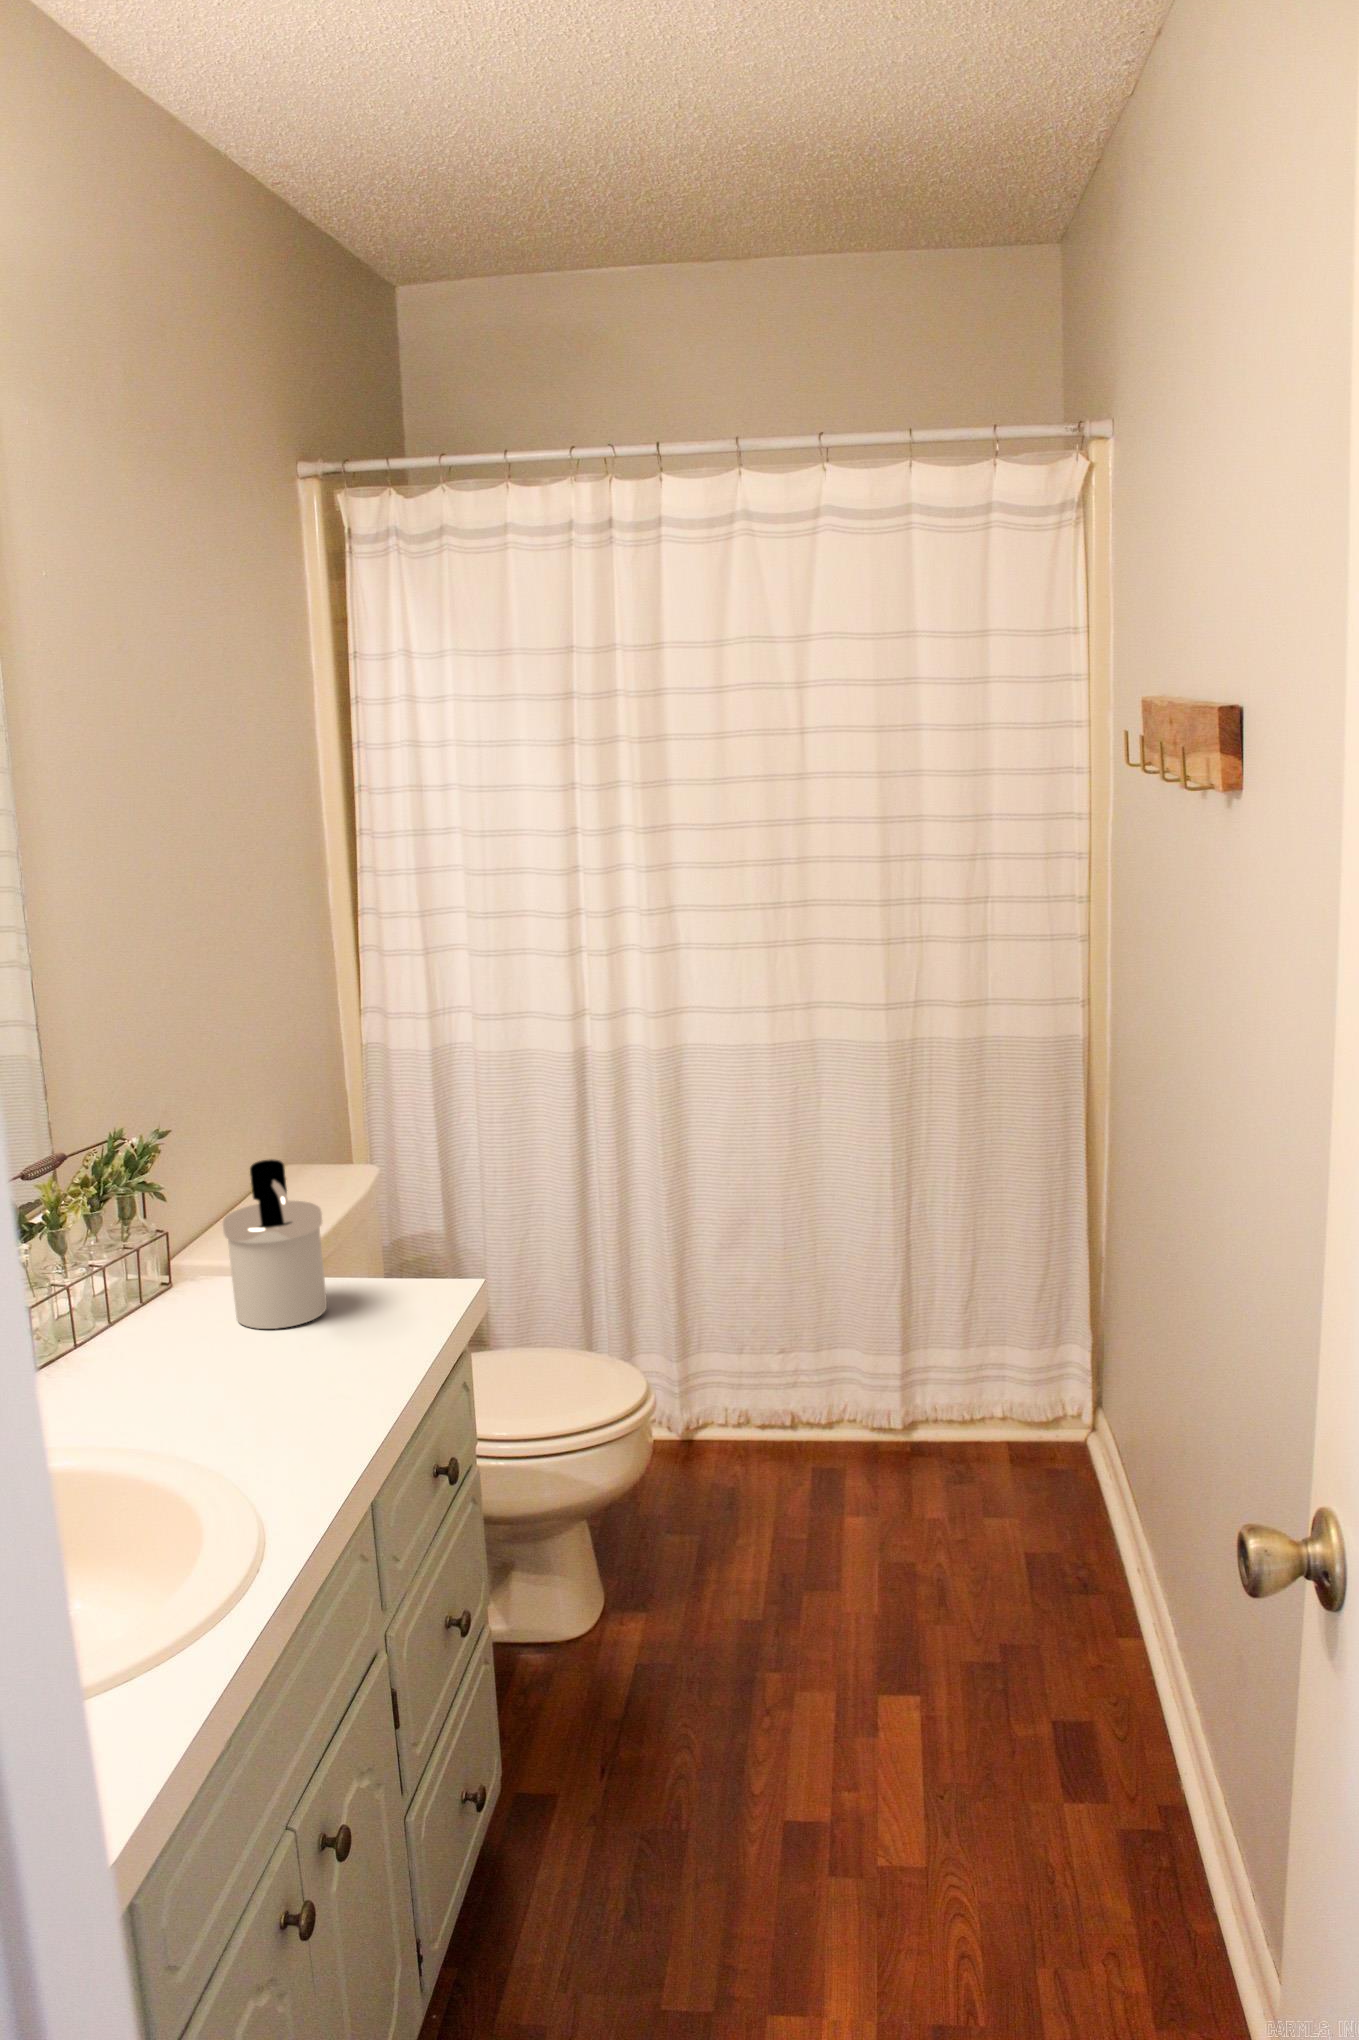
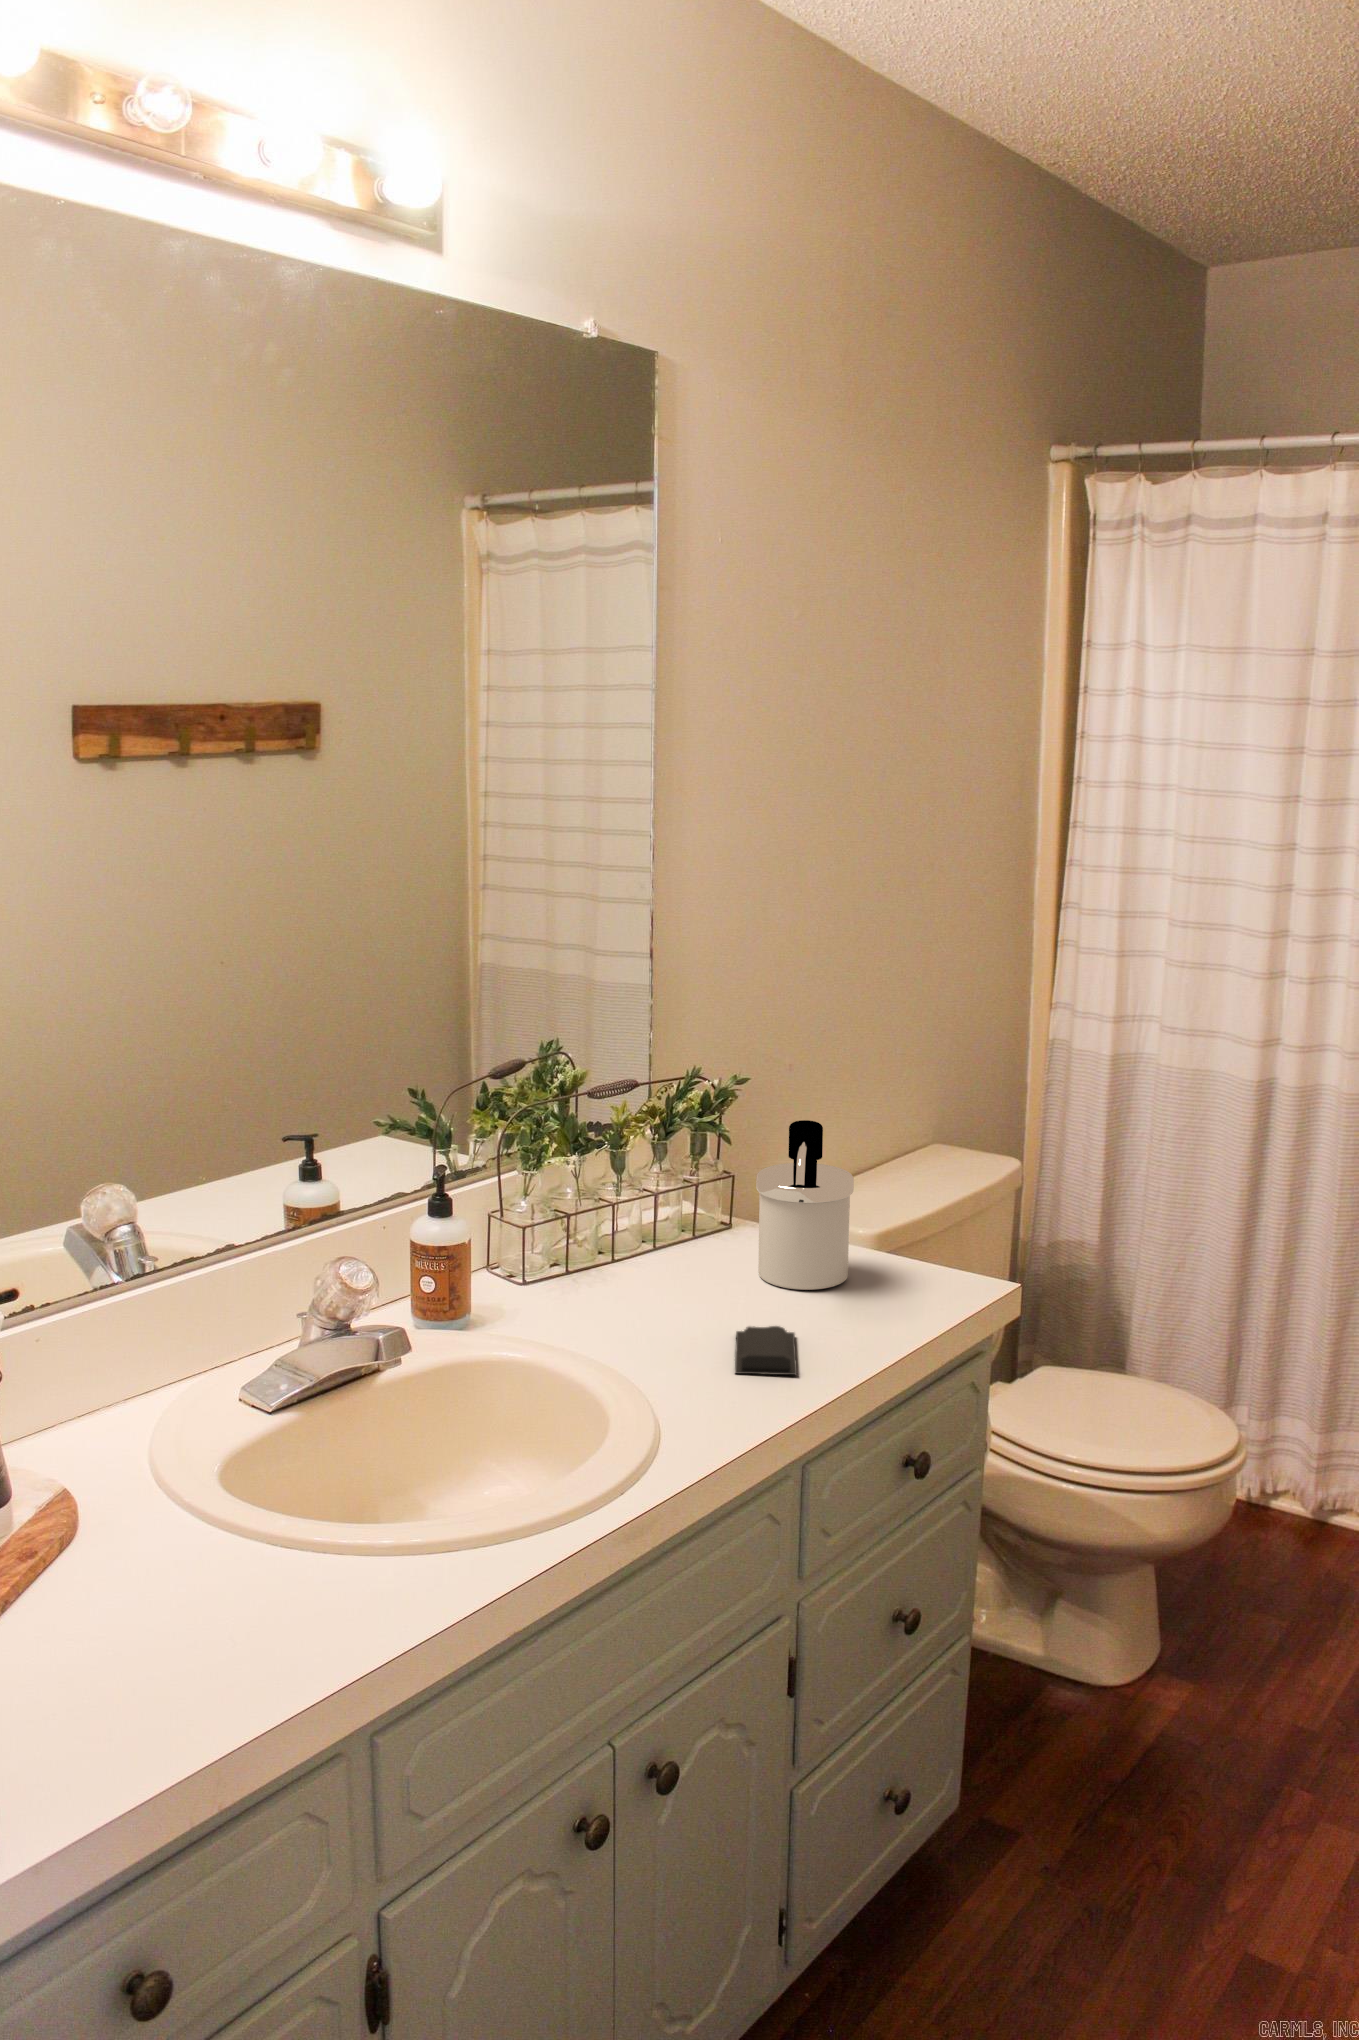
soap bar: none [258,1362,345,1415] -> present [735,1326,797,1375]

